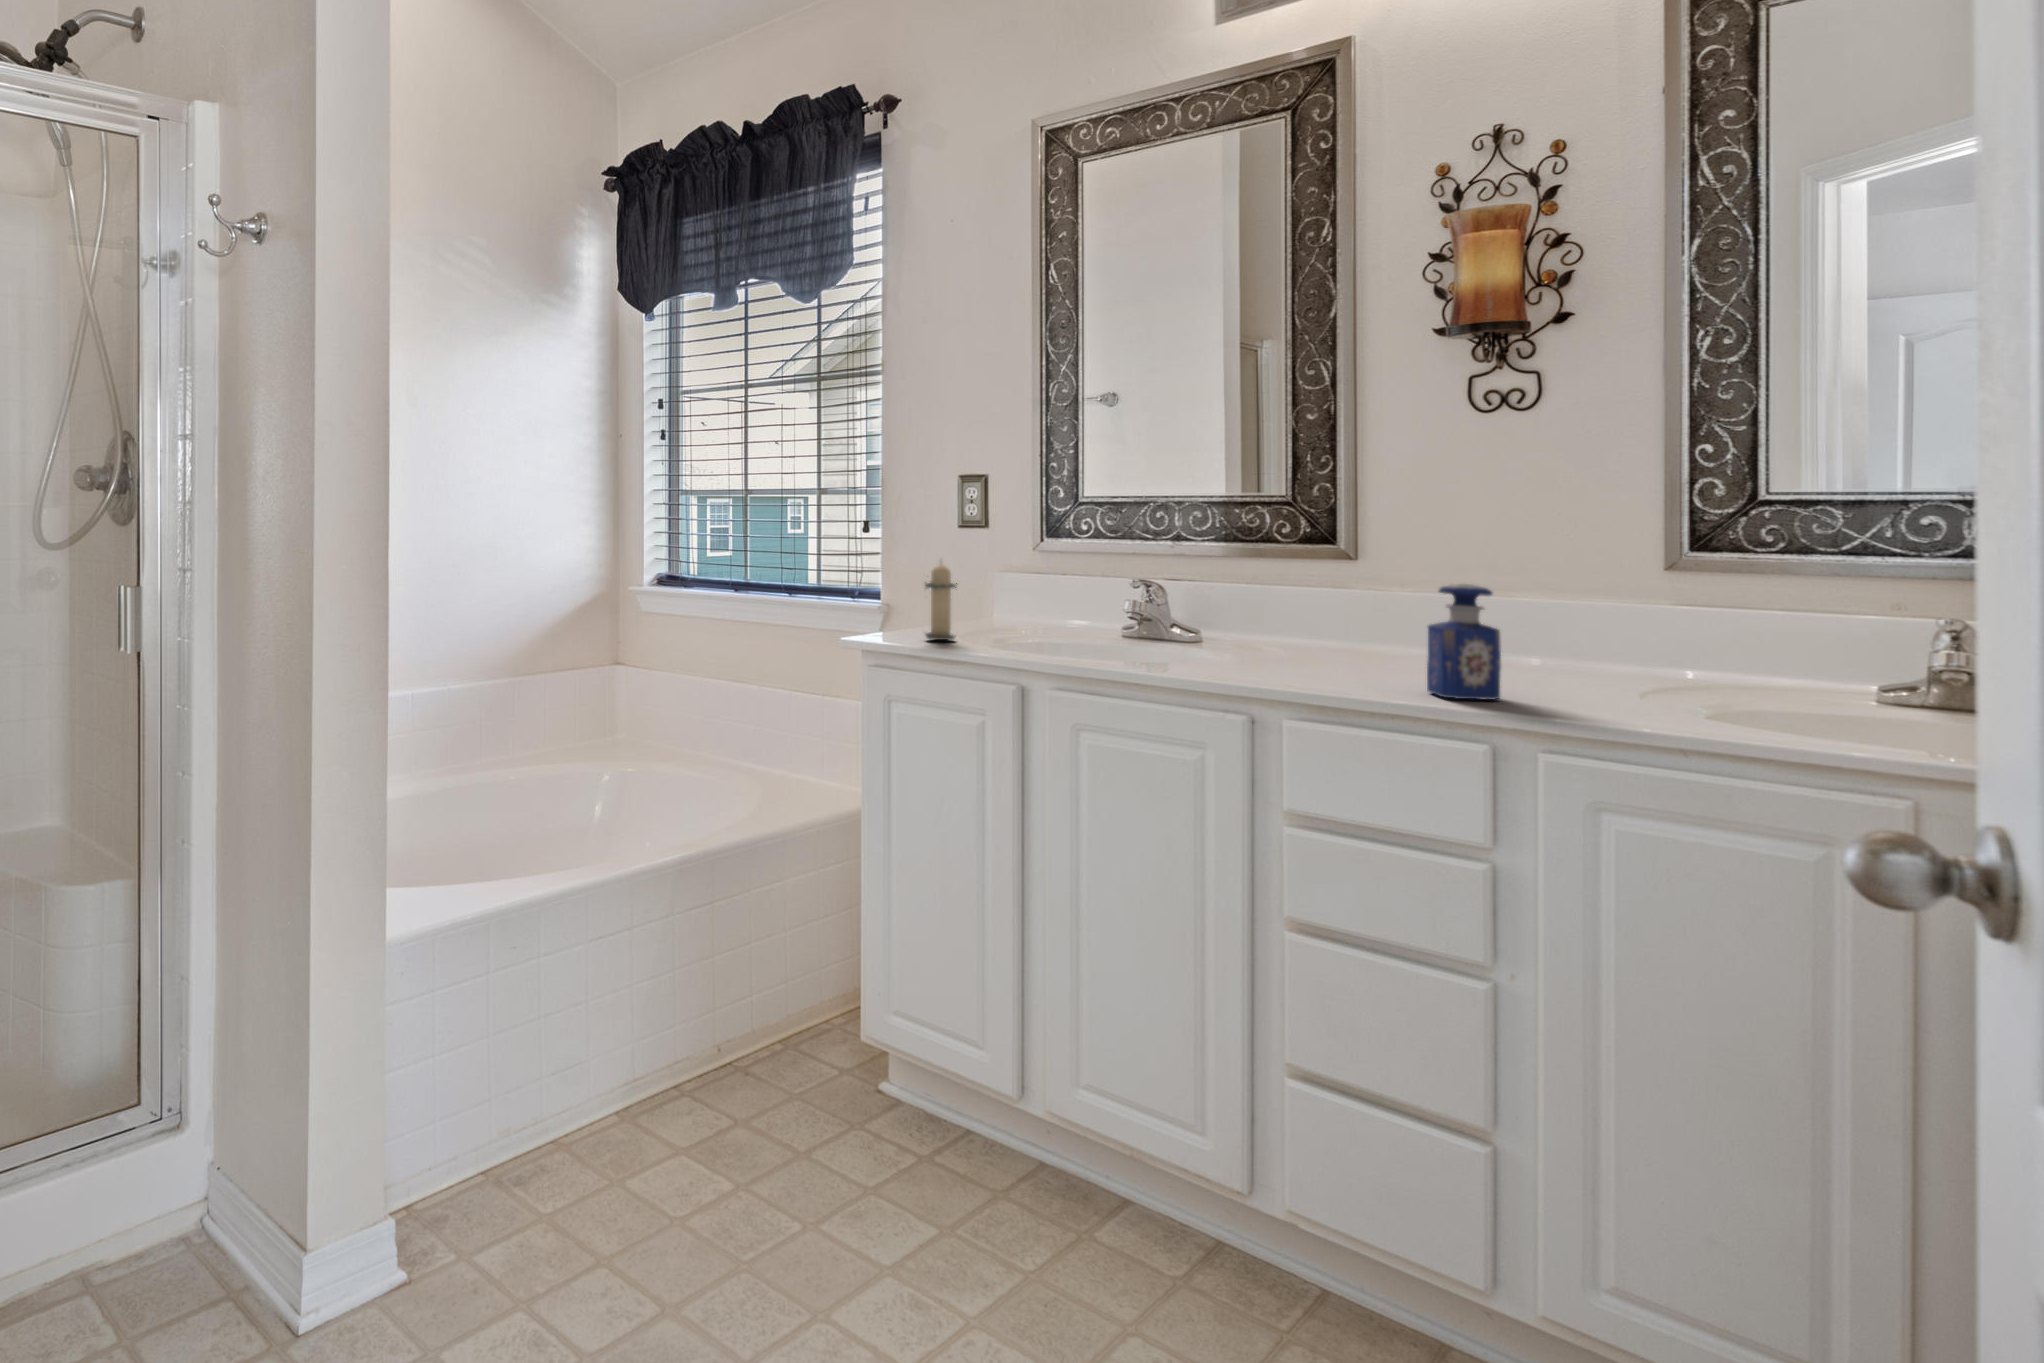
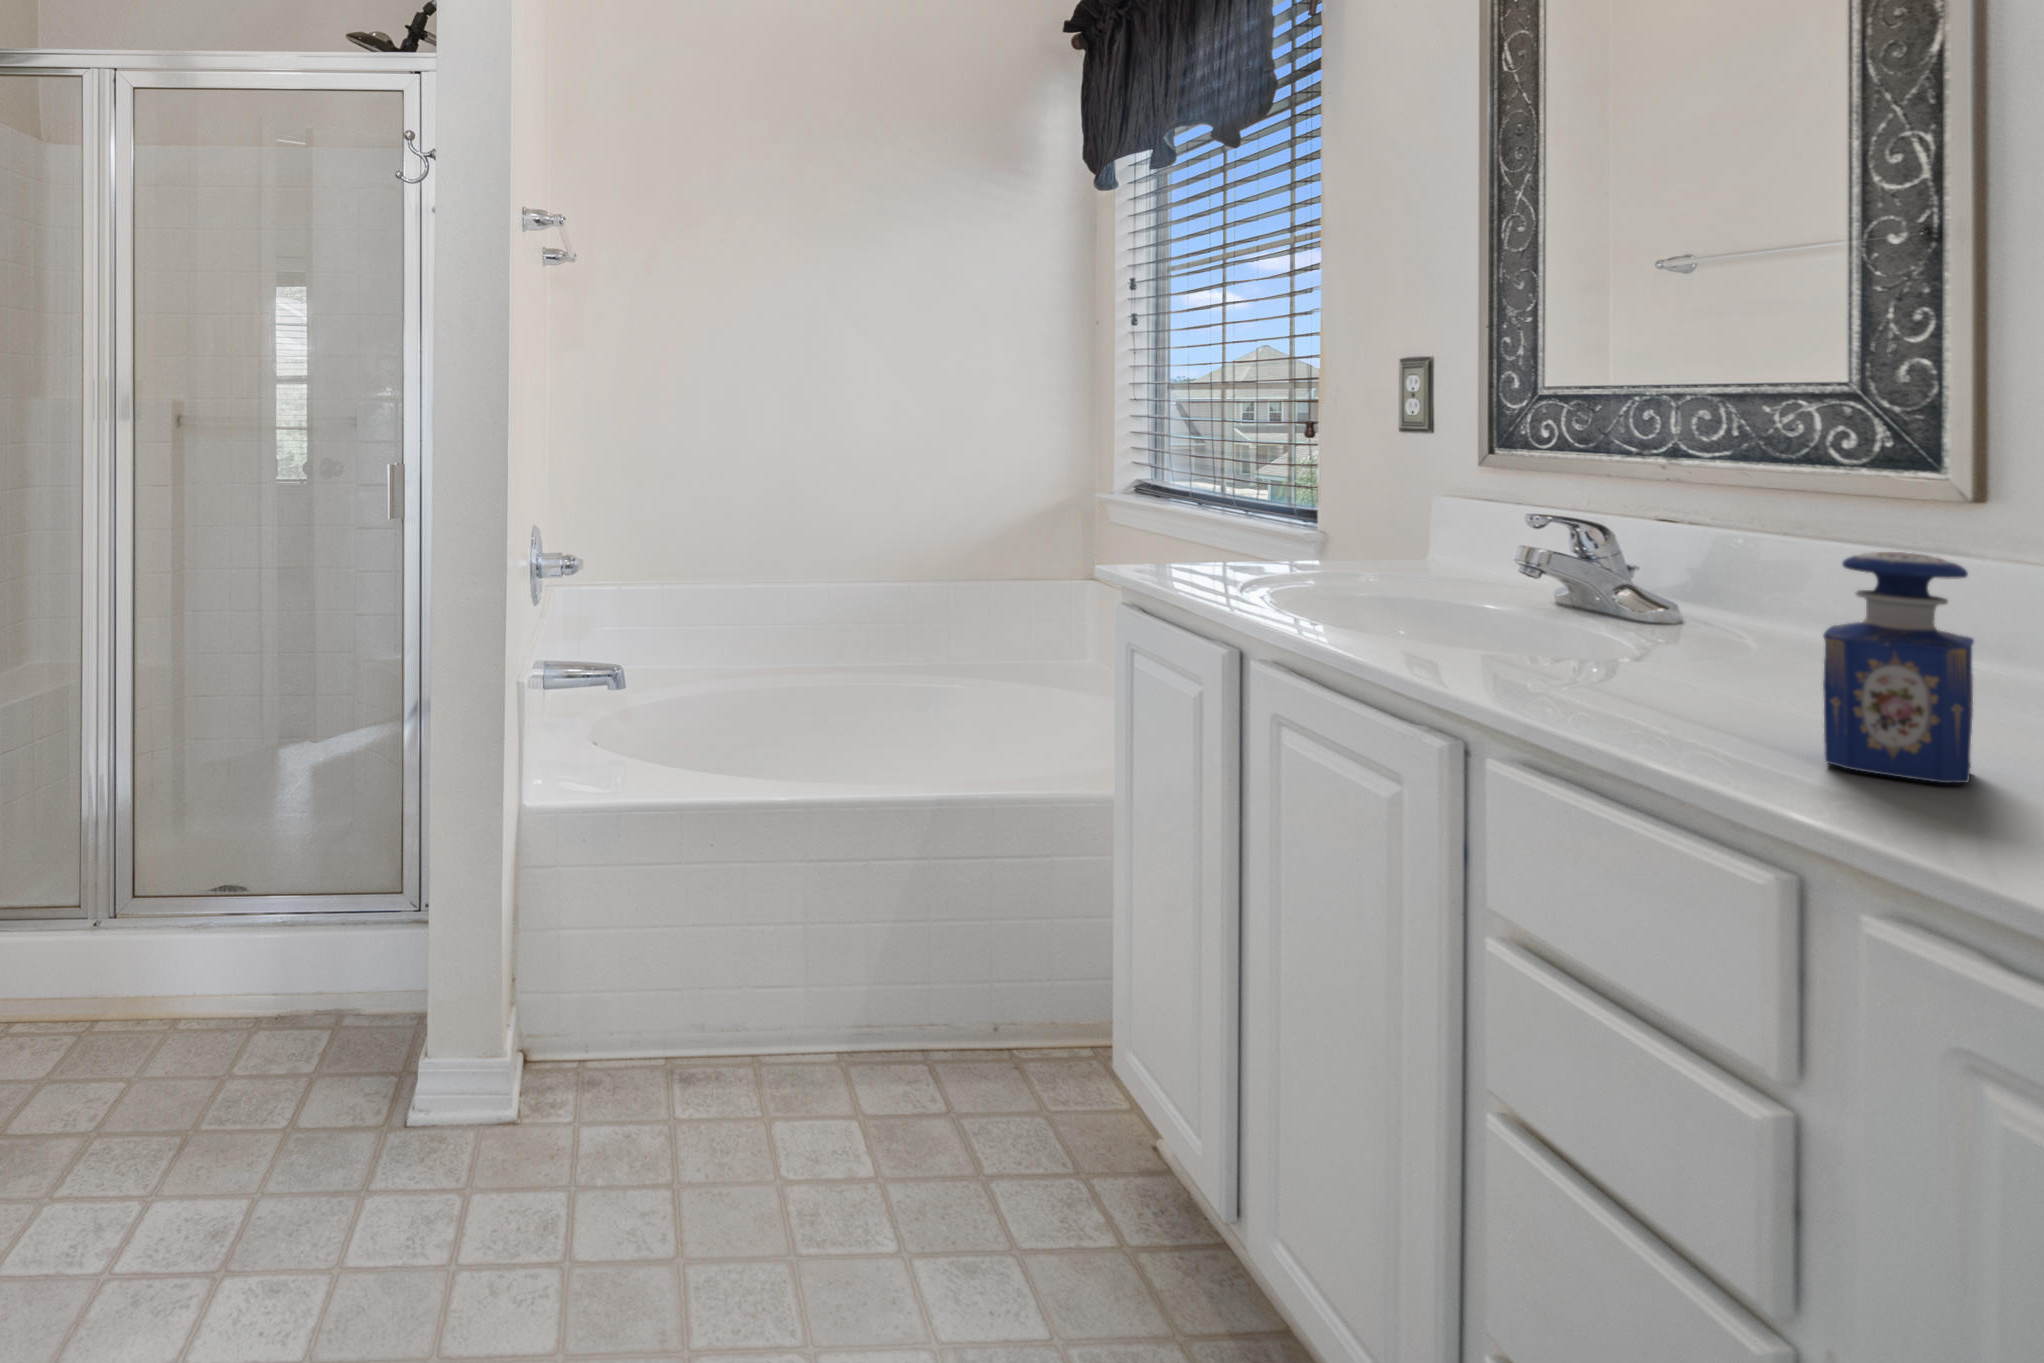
candle: present [925,564,957,640] -> none [1196,479,1255,591]

